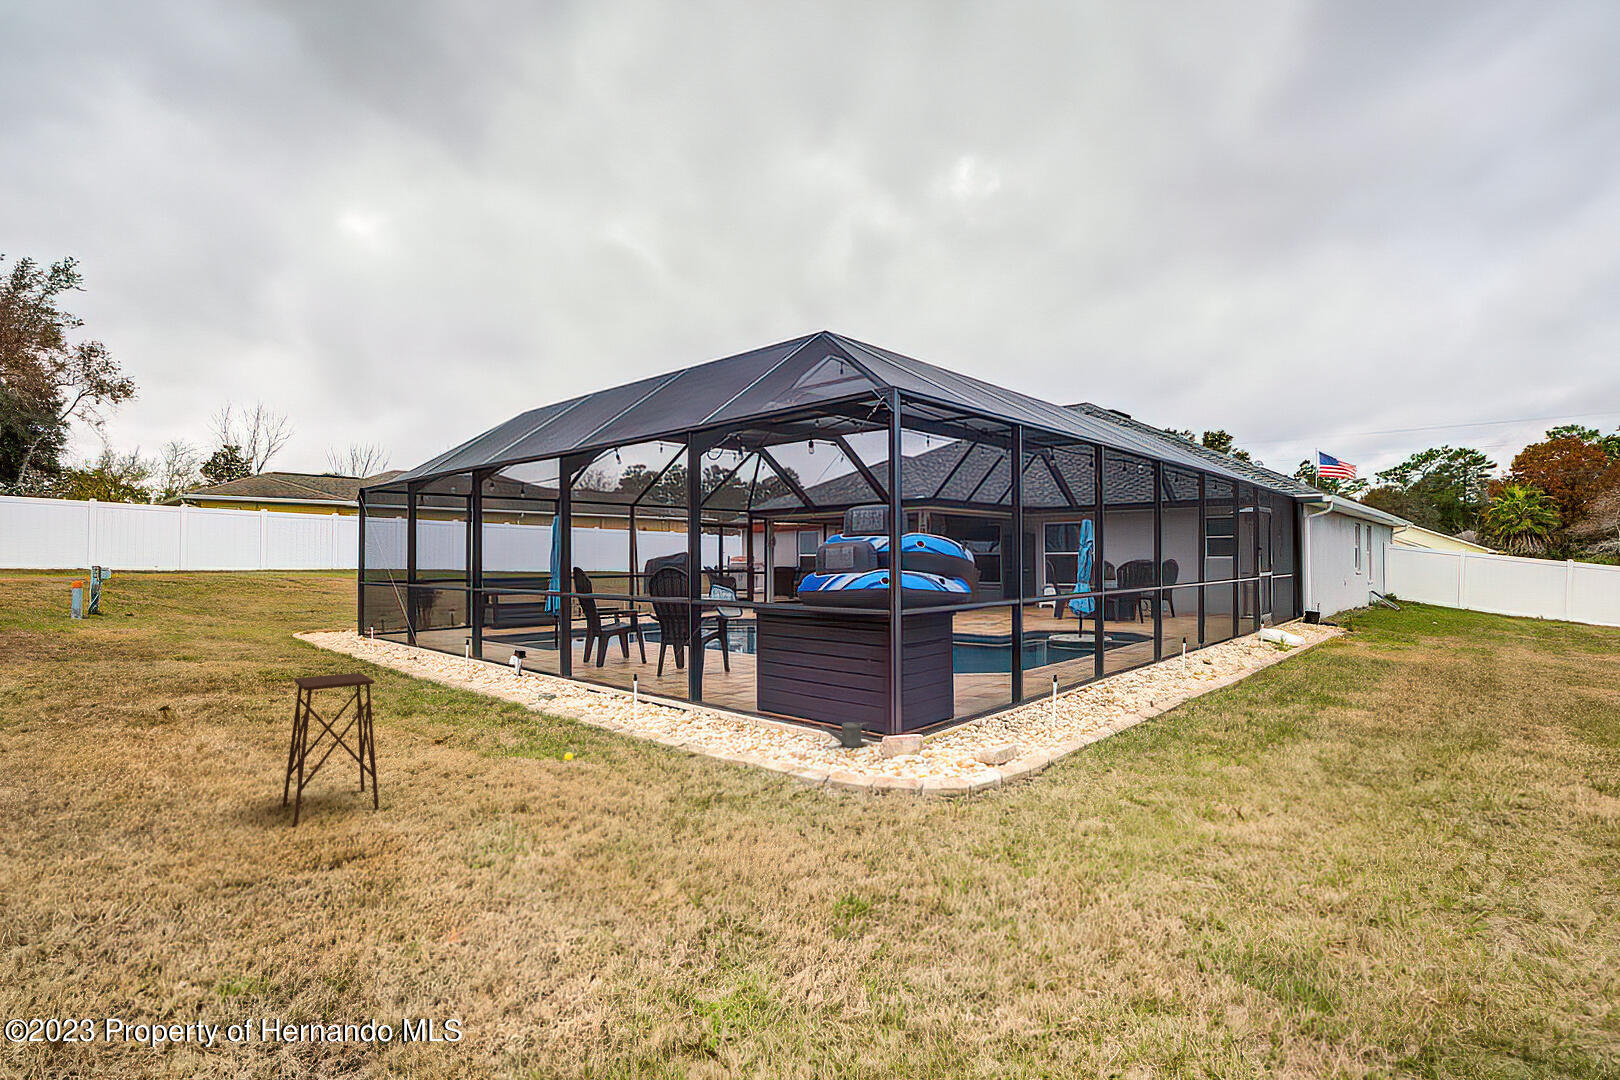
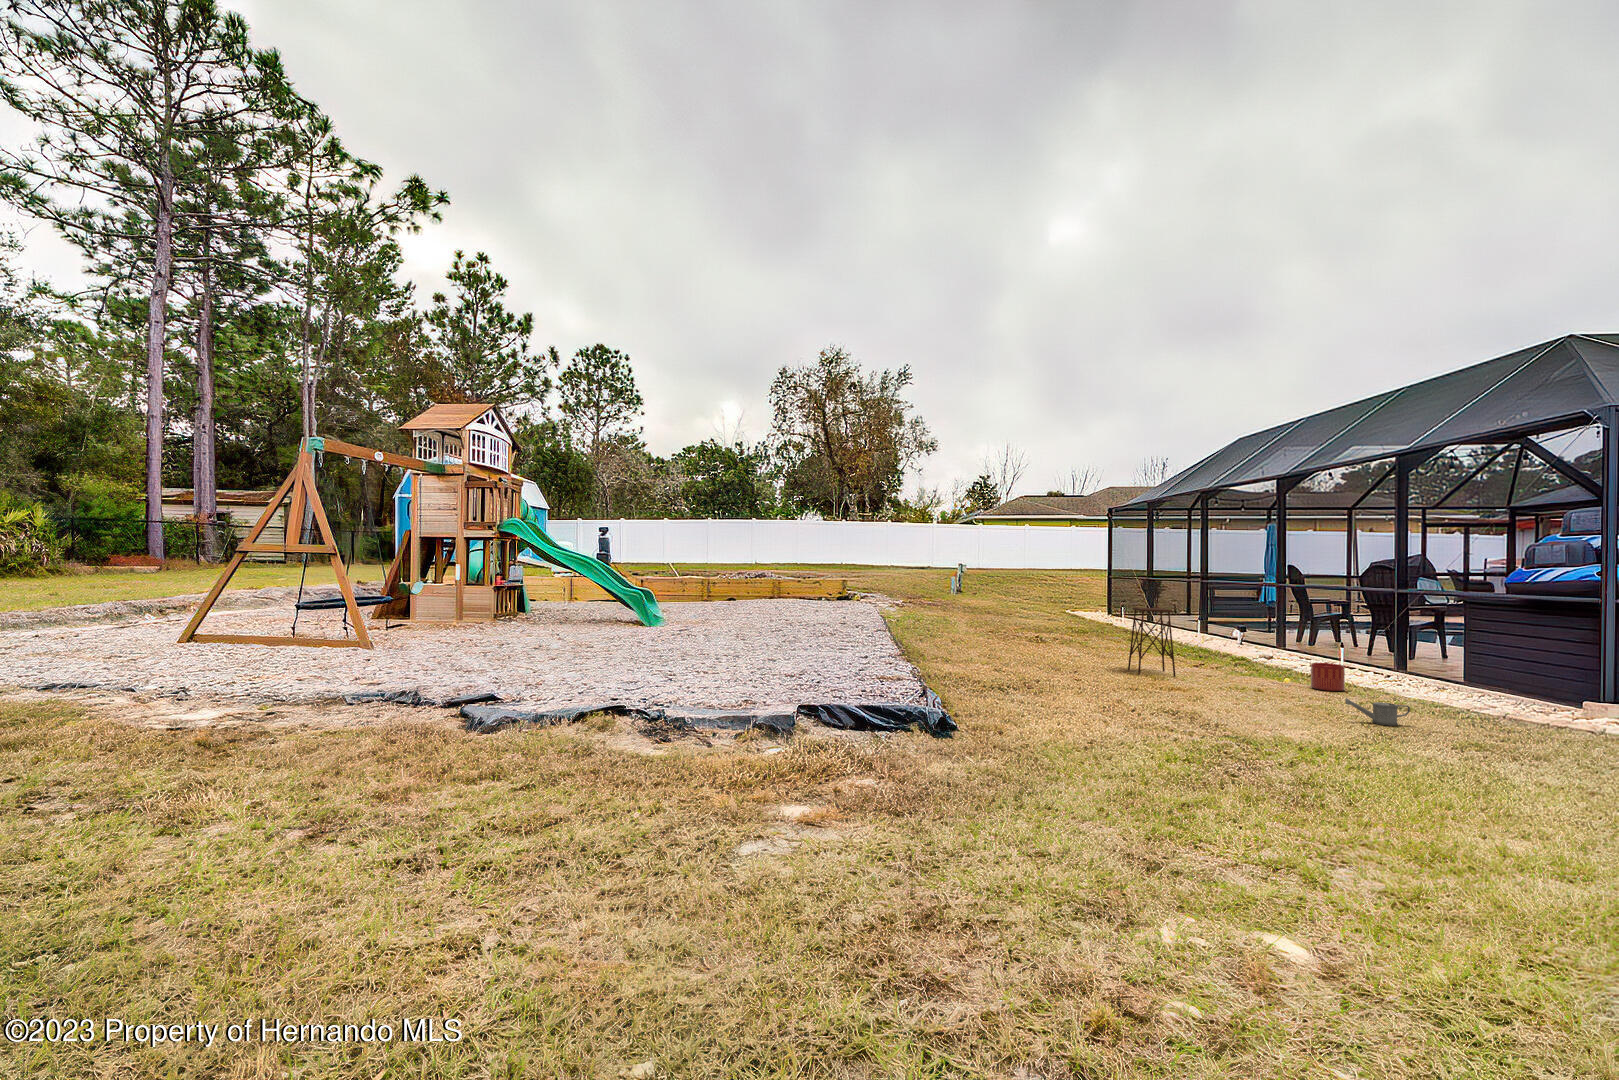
watering can: present [821,722,870,748] -> present [1345,698,1410,726]
planter: none [607,742,654,793] -> present [1311,663,1345,691]

